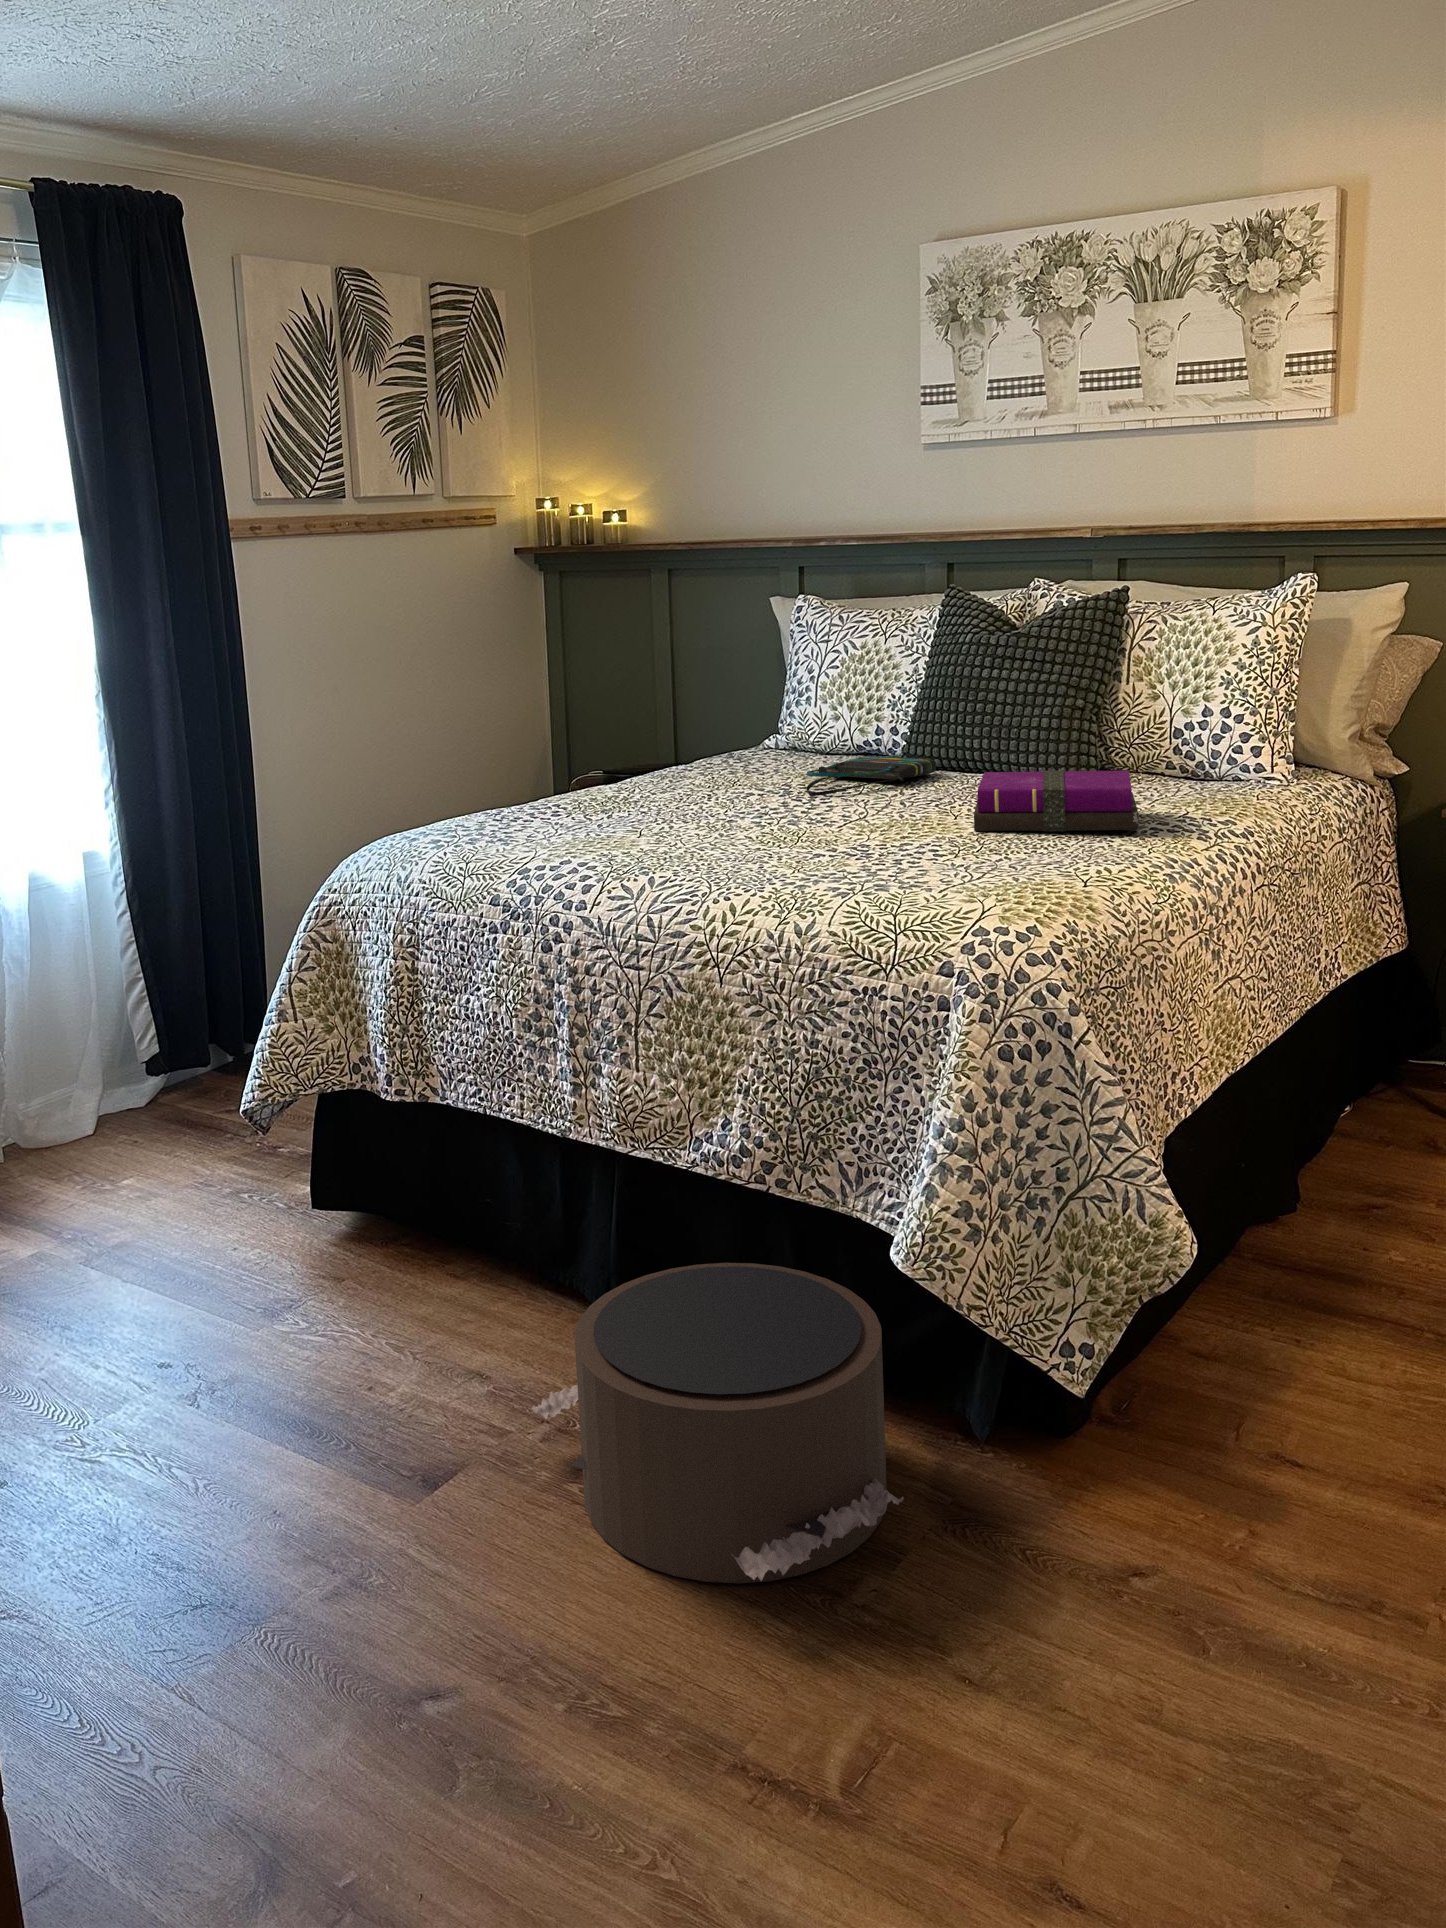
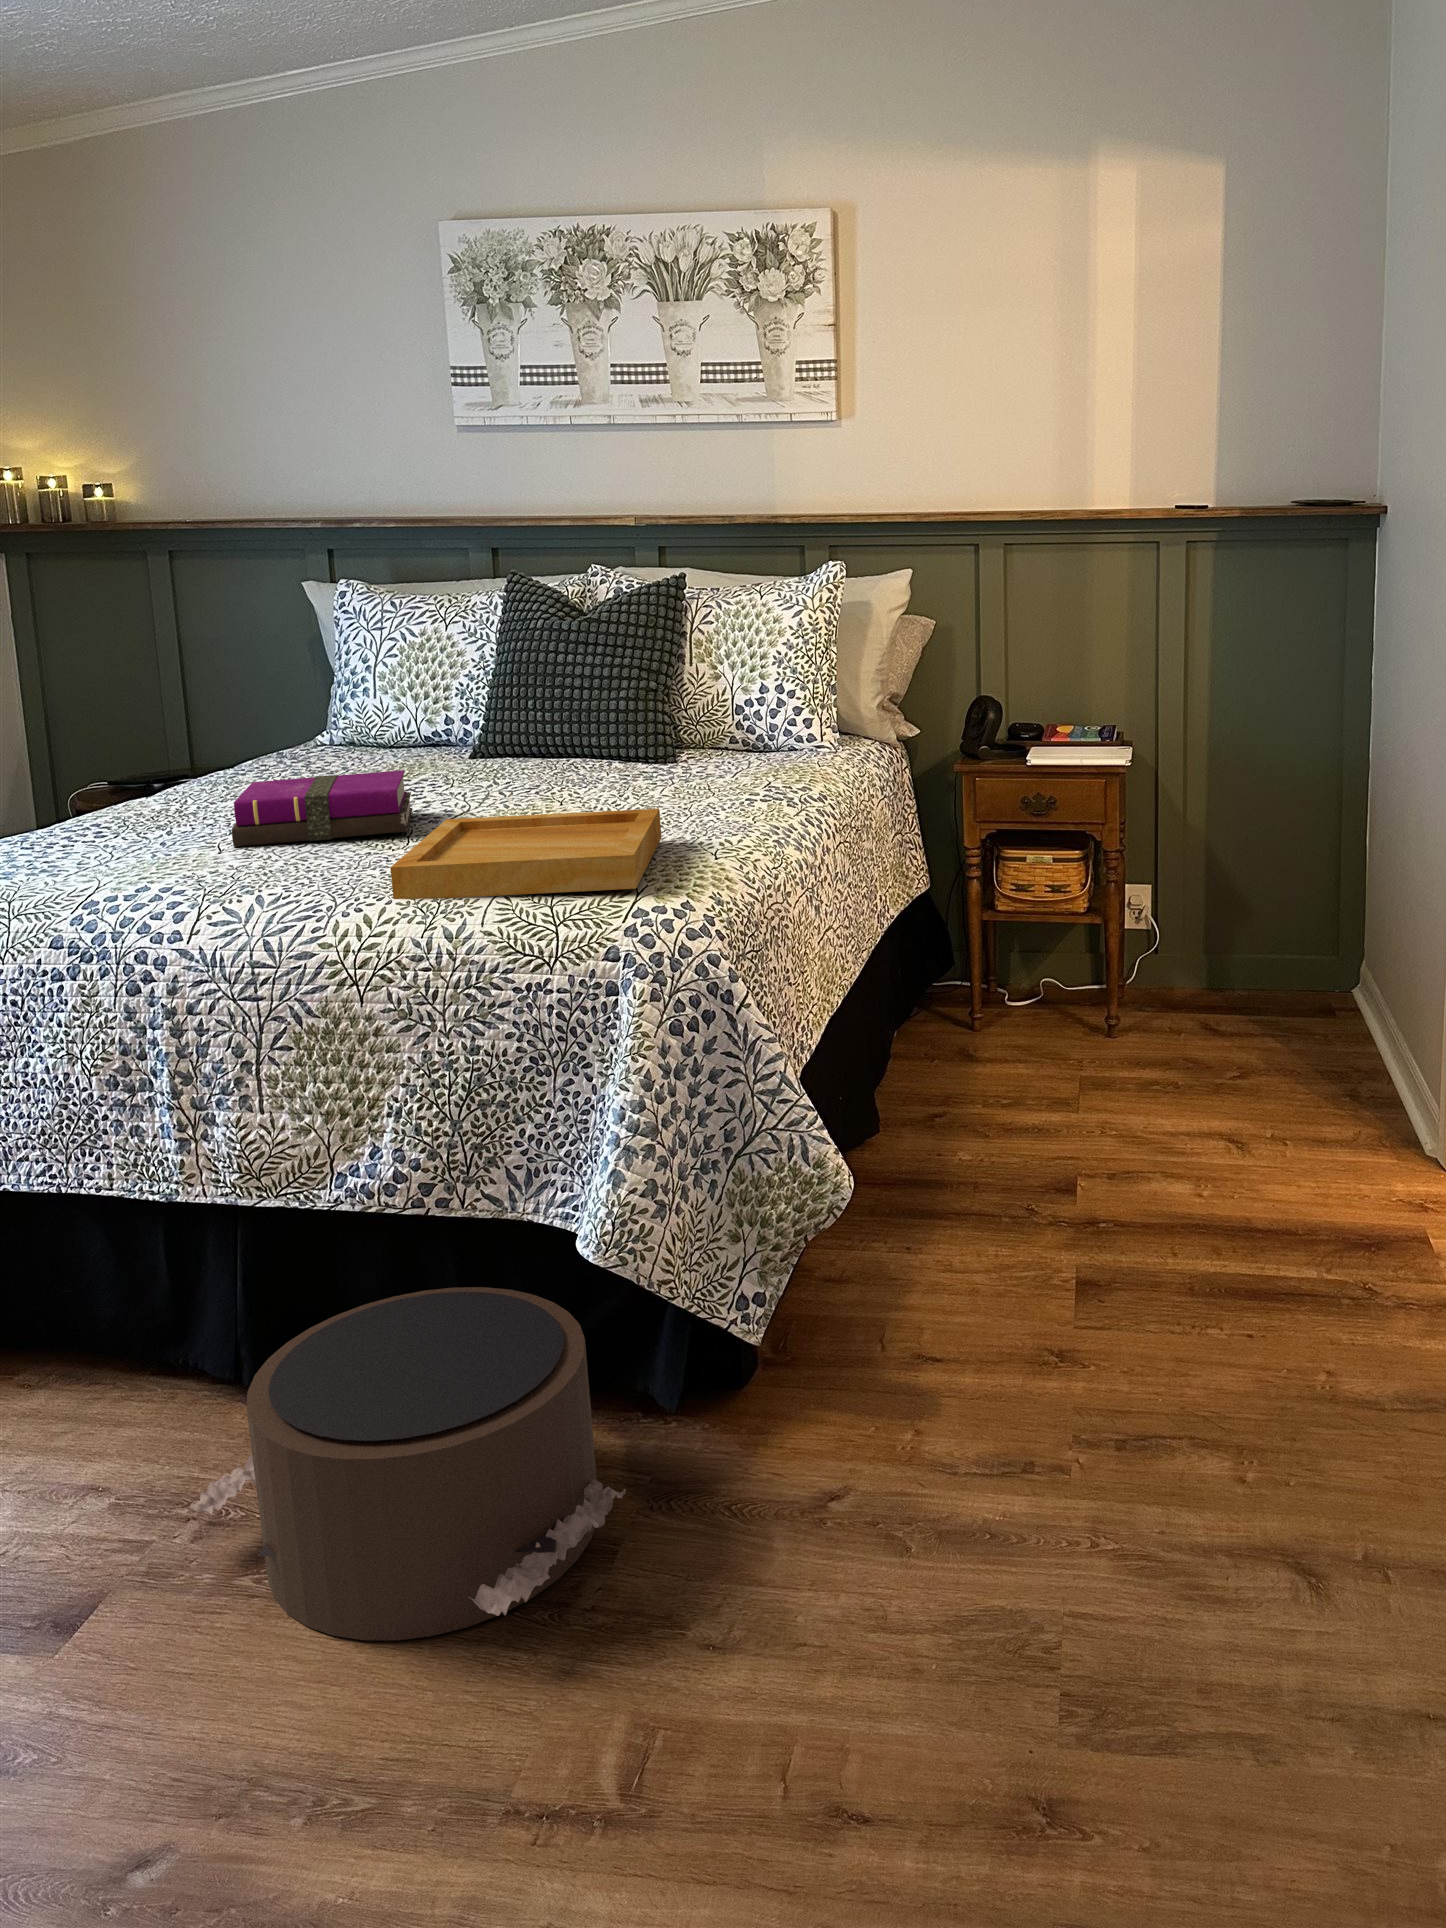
tote bag: present [806,756,936,796] -> none [387,750,514,795]
notebook: present [974,770,1139,831] -> present [232,770,413,847]
tray: none [760,823,1042,908] -> present [390,809,661,899]

